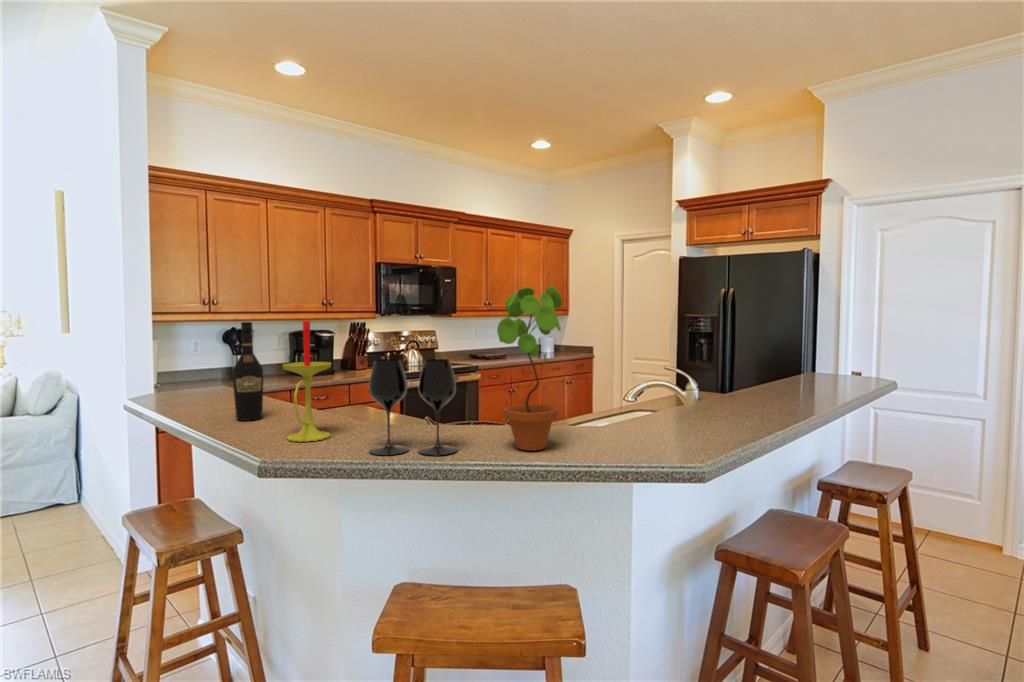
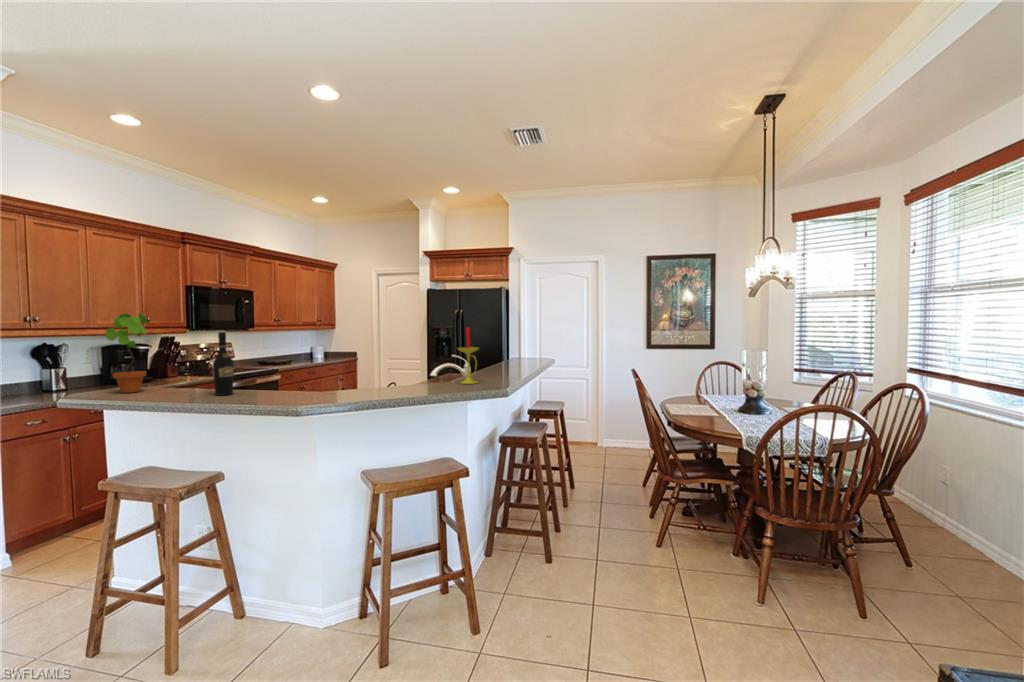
potted plant: present [497,286,562,451] -> present [105,313,147,393]
candle: present [283,320,331,442] -> present [458,327,479,384]
wine glass: present [369,359,457,455] -> none [343,347,390,397]

